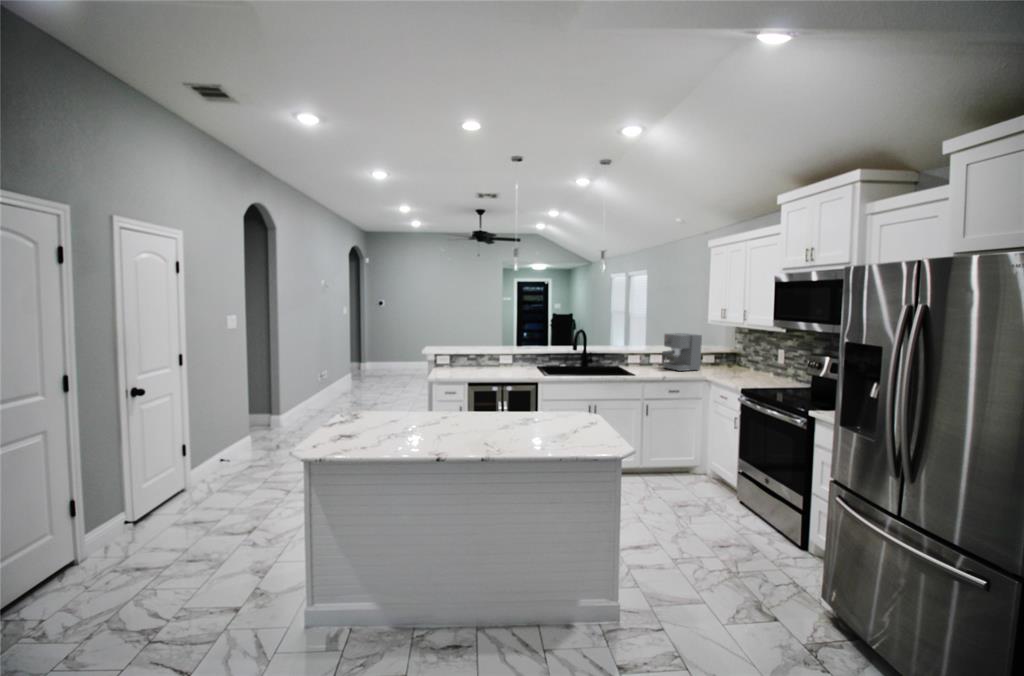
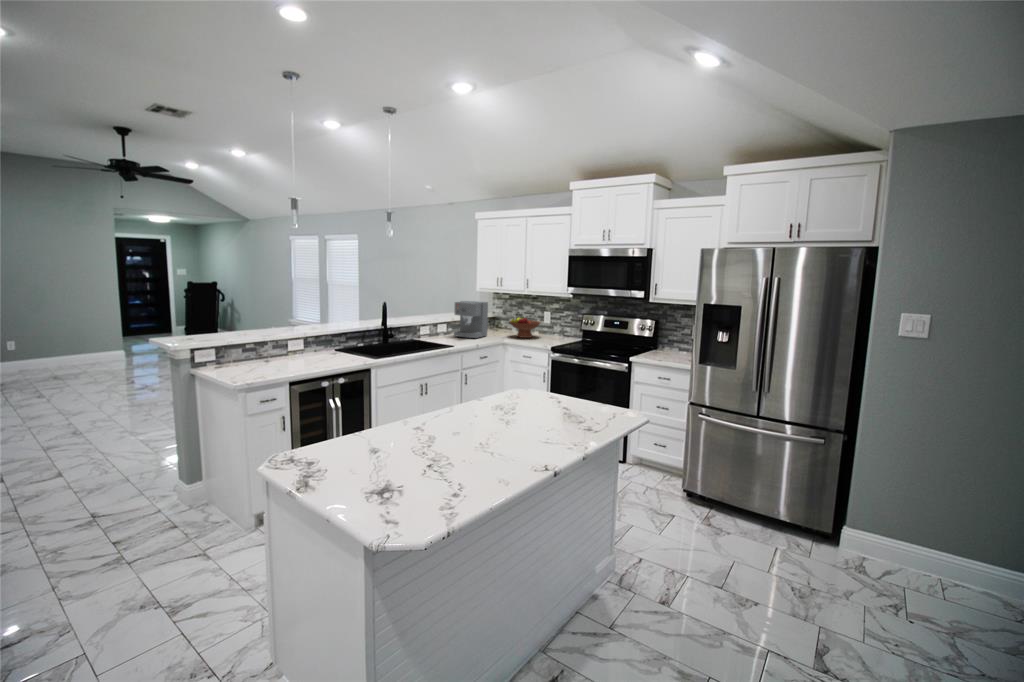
fruit bowl: none [721,352,761,377] -> present [510,317,540,338]

